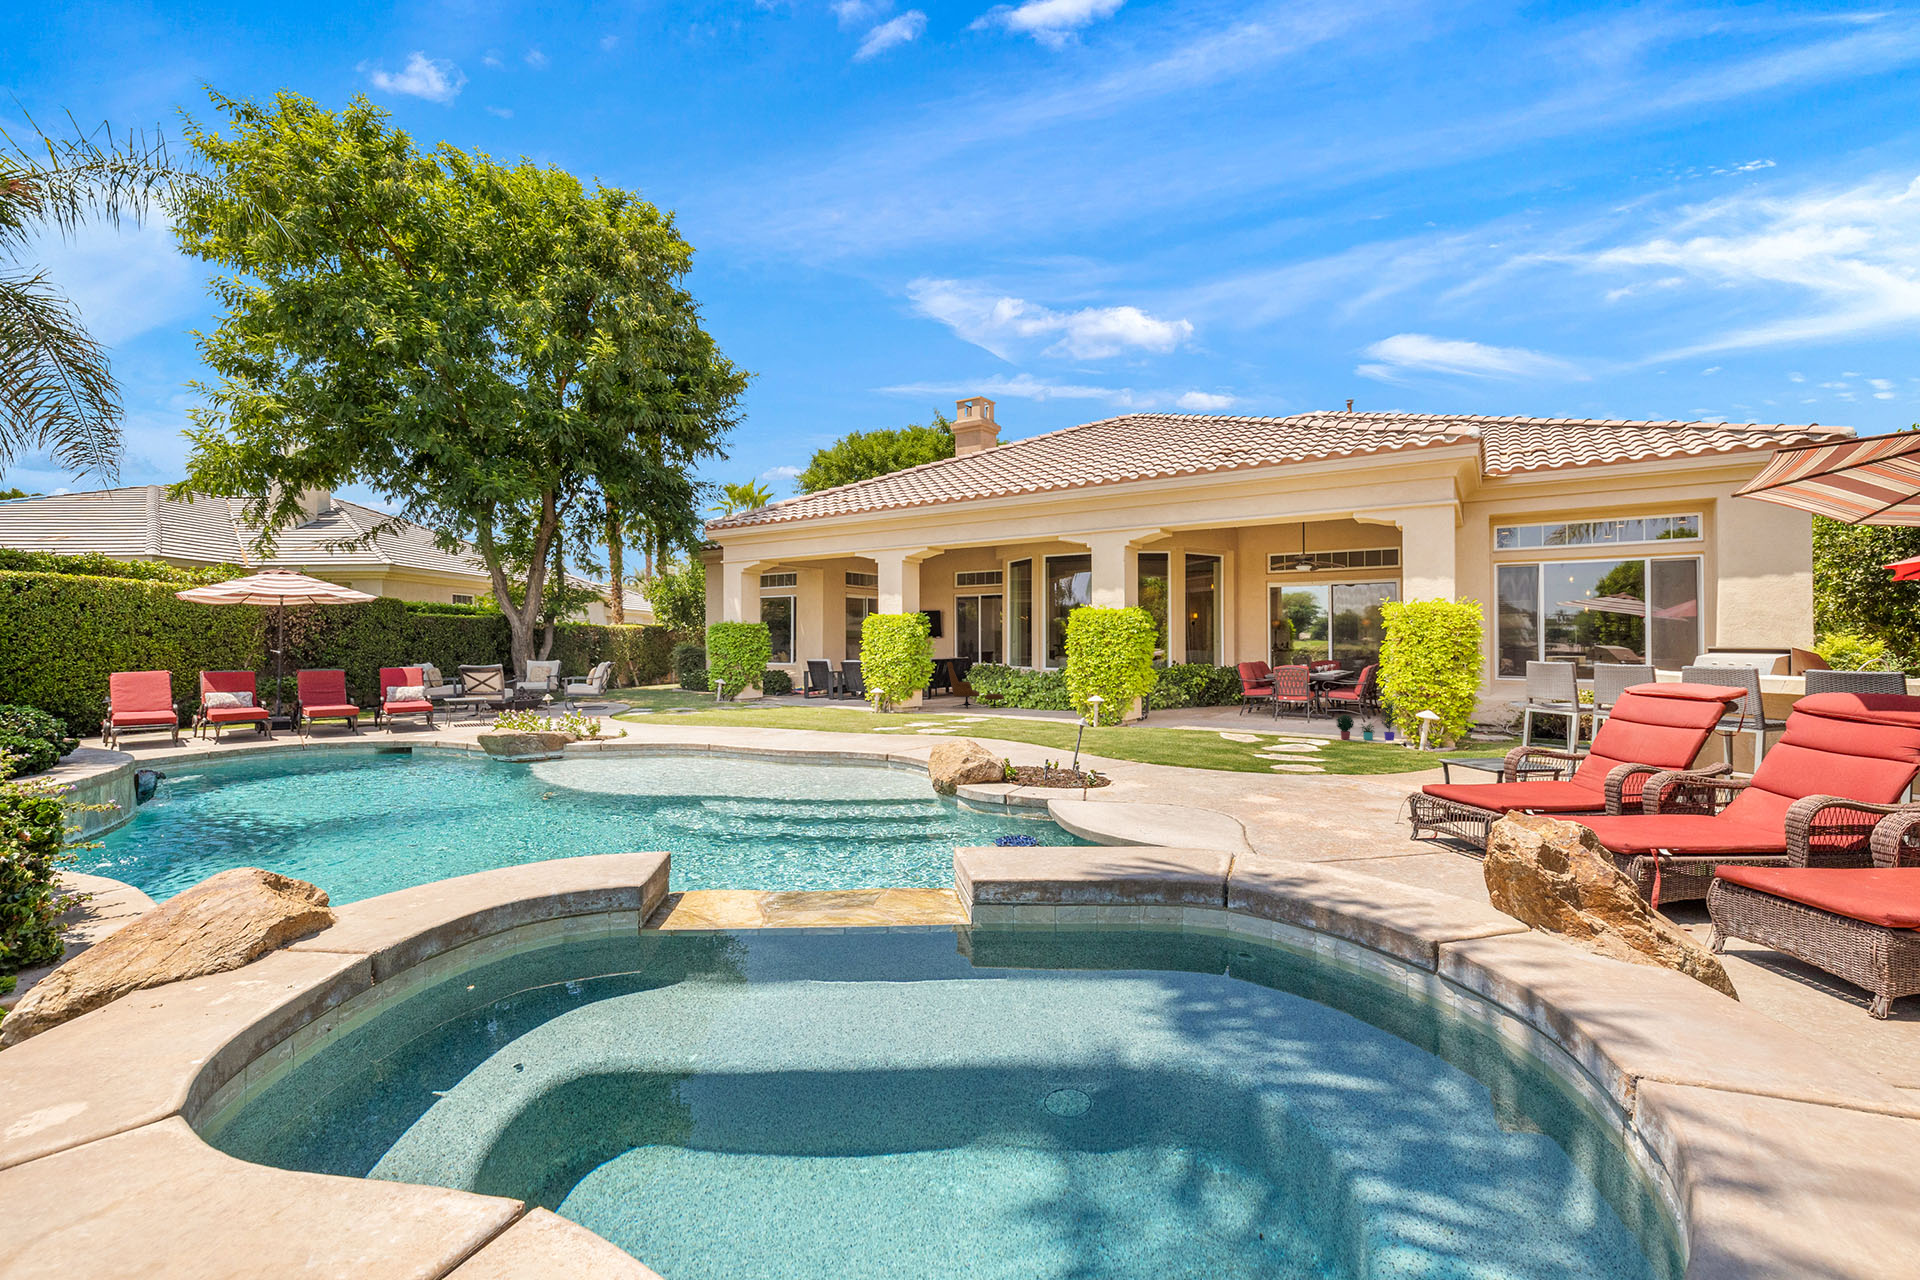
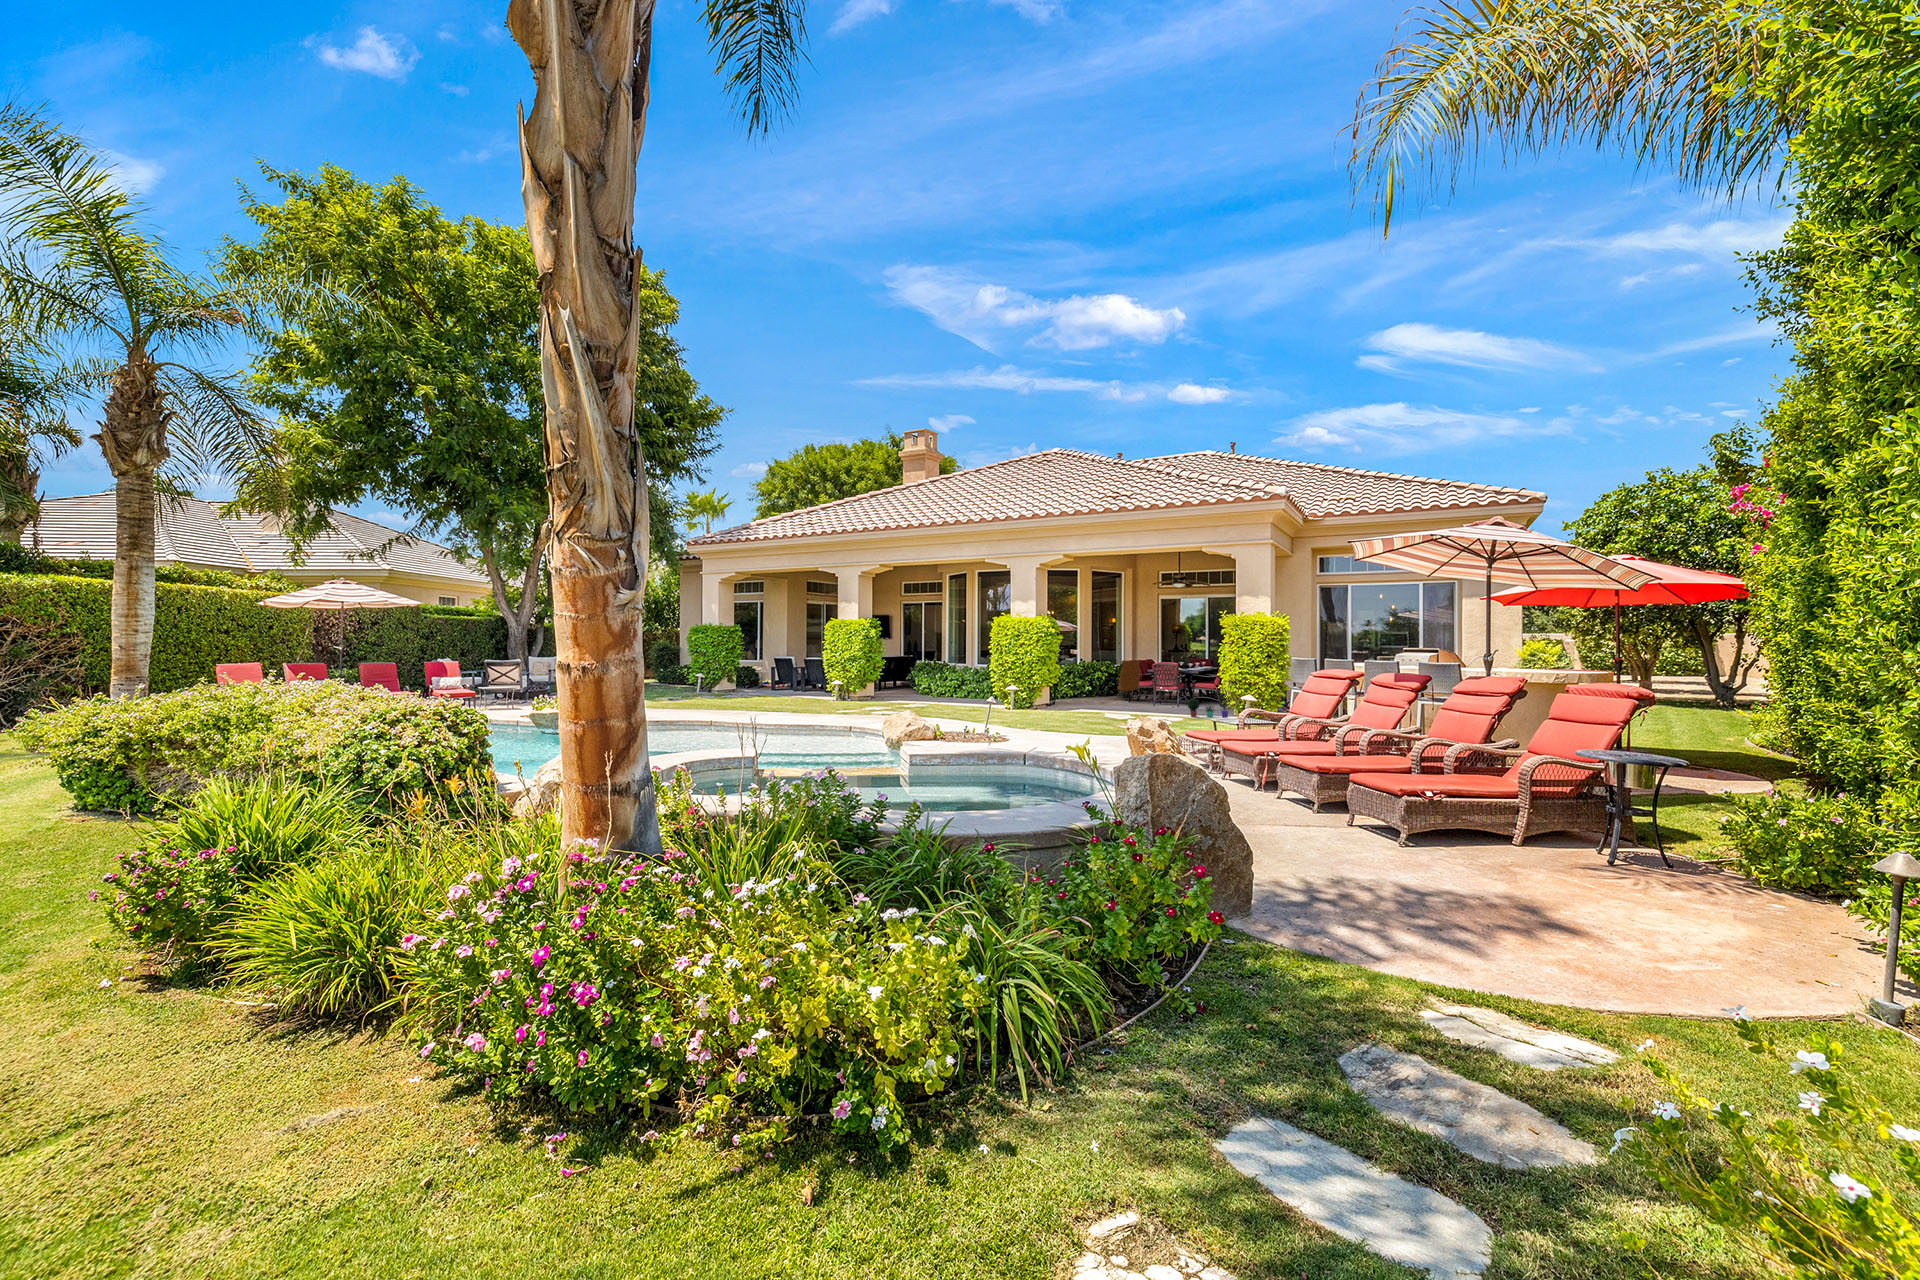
lounge chair: present [947,662,1004,708] -> present [1117,660,1141,700]

